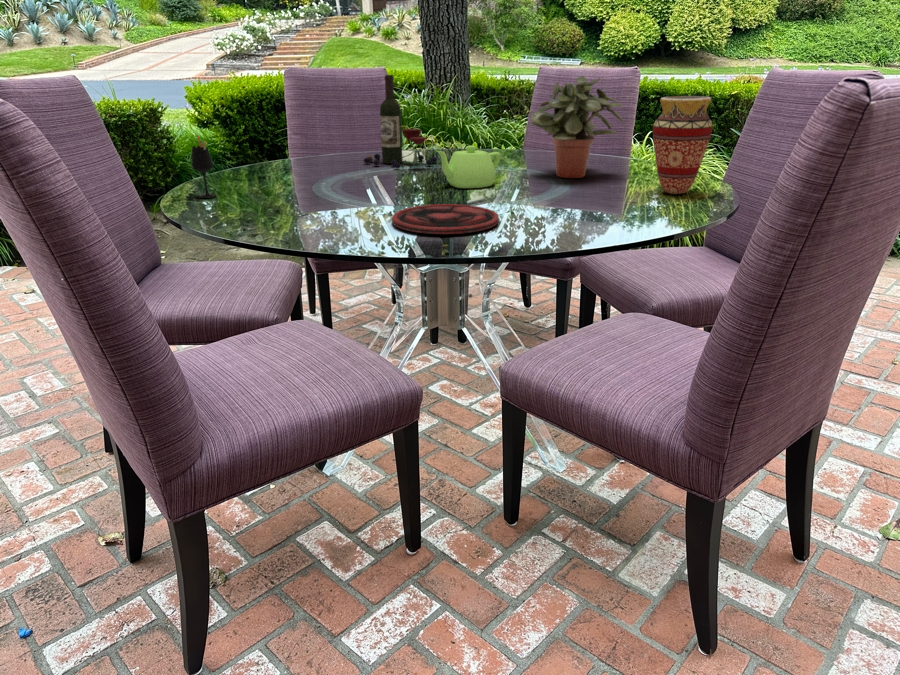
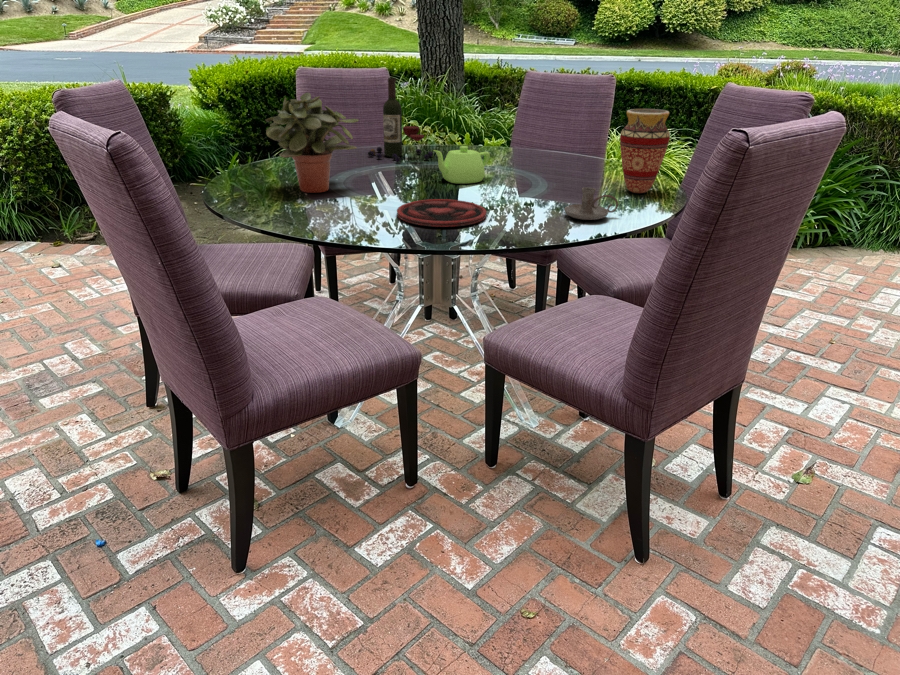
potted plant: present [531,76,623,178] -> present [266,93,359,193]
wine glass: present [192,135,216,198] -> none [222,134,242,188]
candle holder: none [592,185,656,223] -> present [565,187,618,220]

